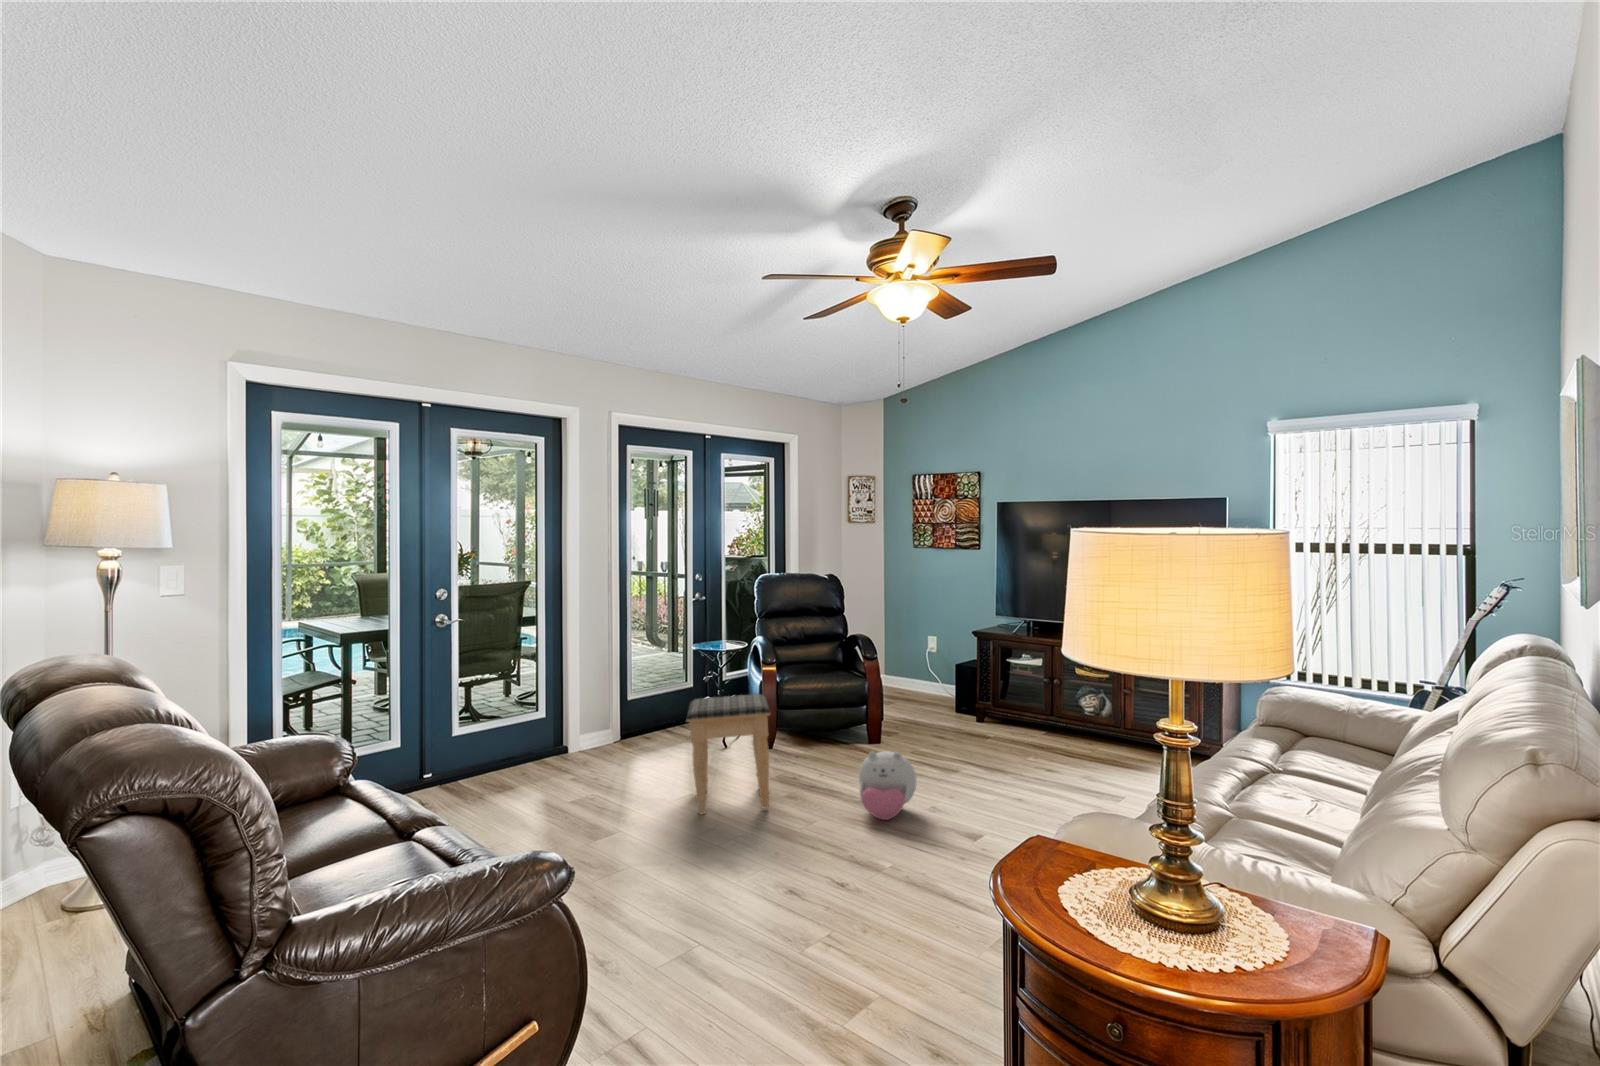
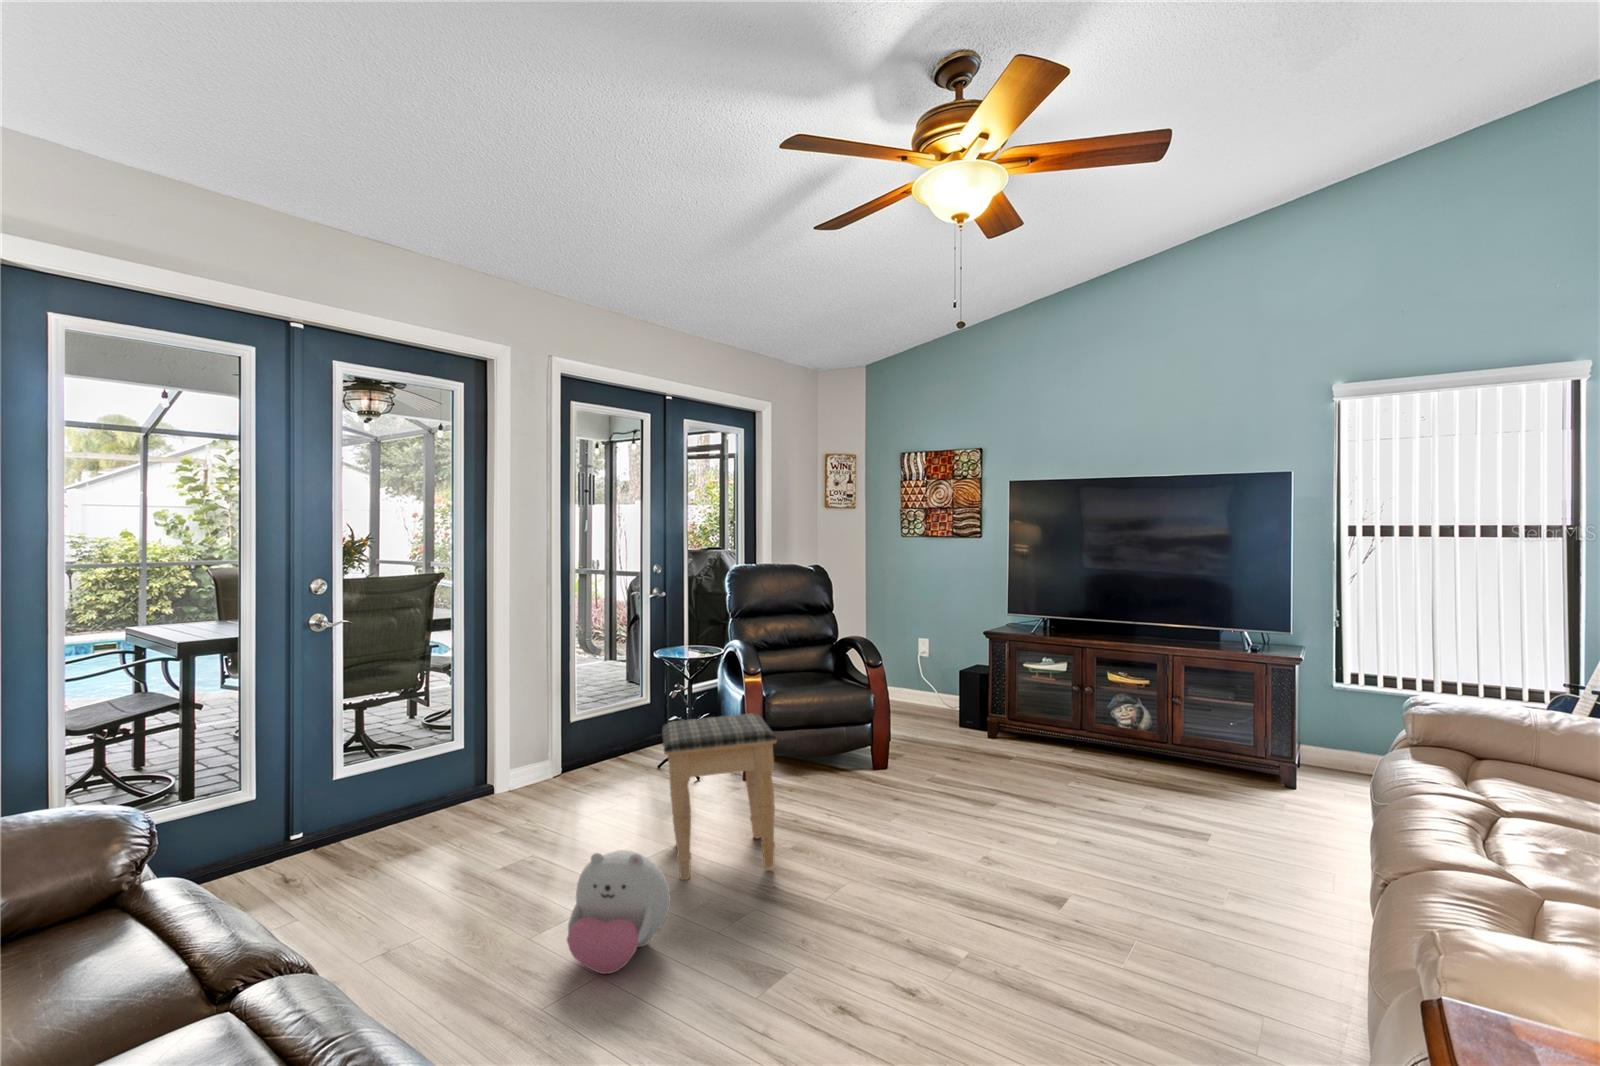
plush toy: present [859,751,916,820] -> present [567,850,670,974]

